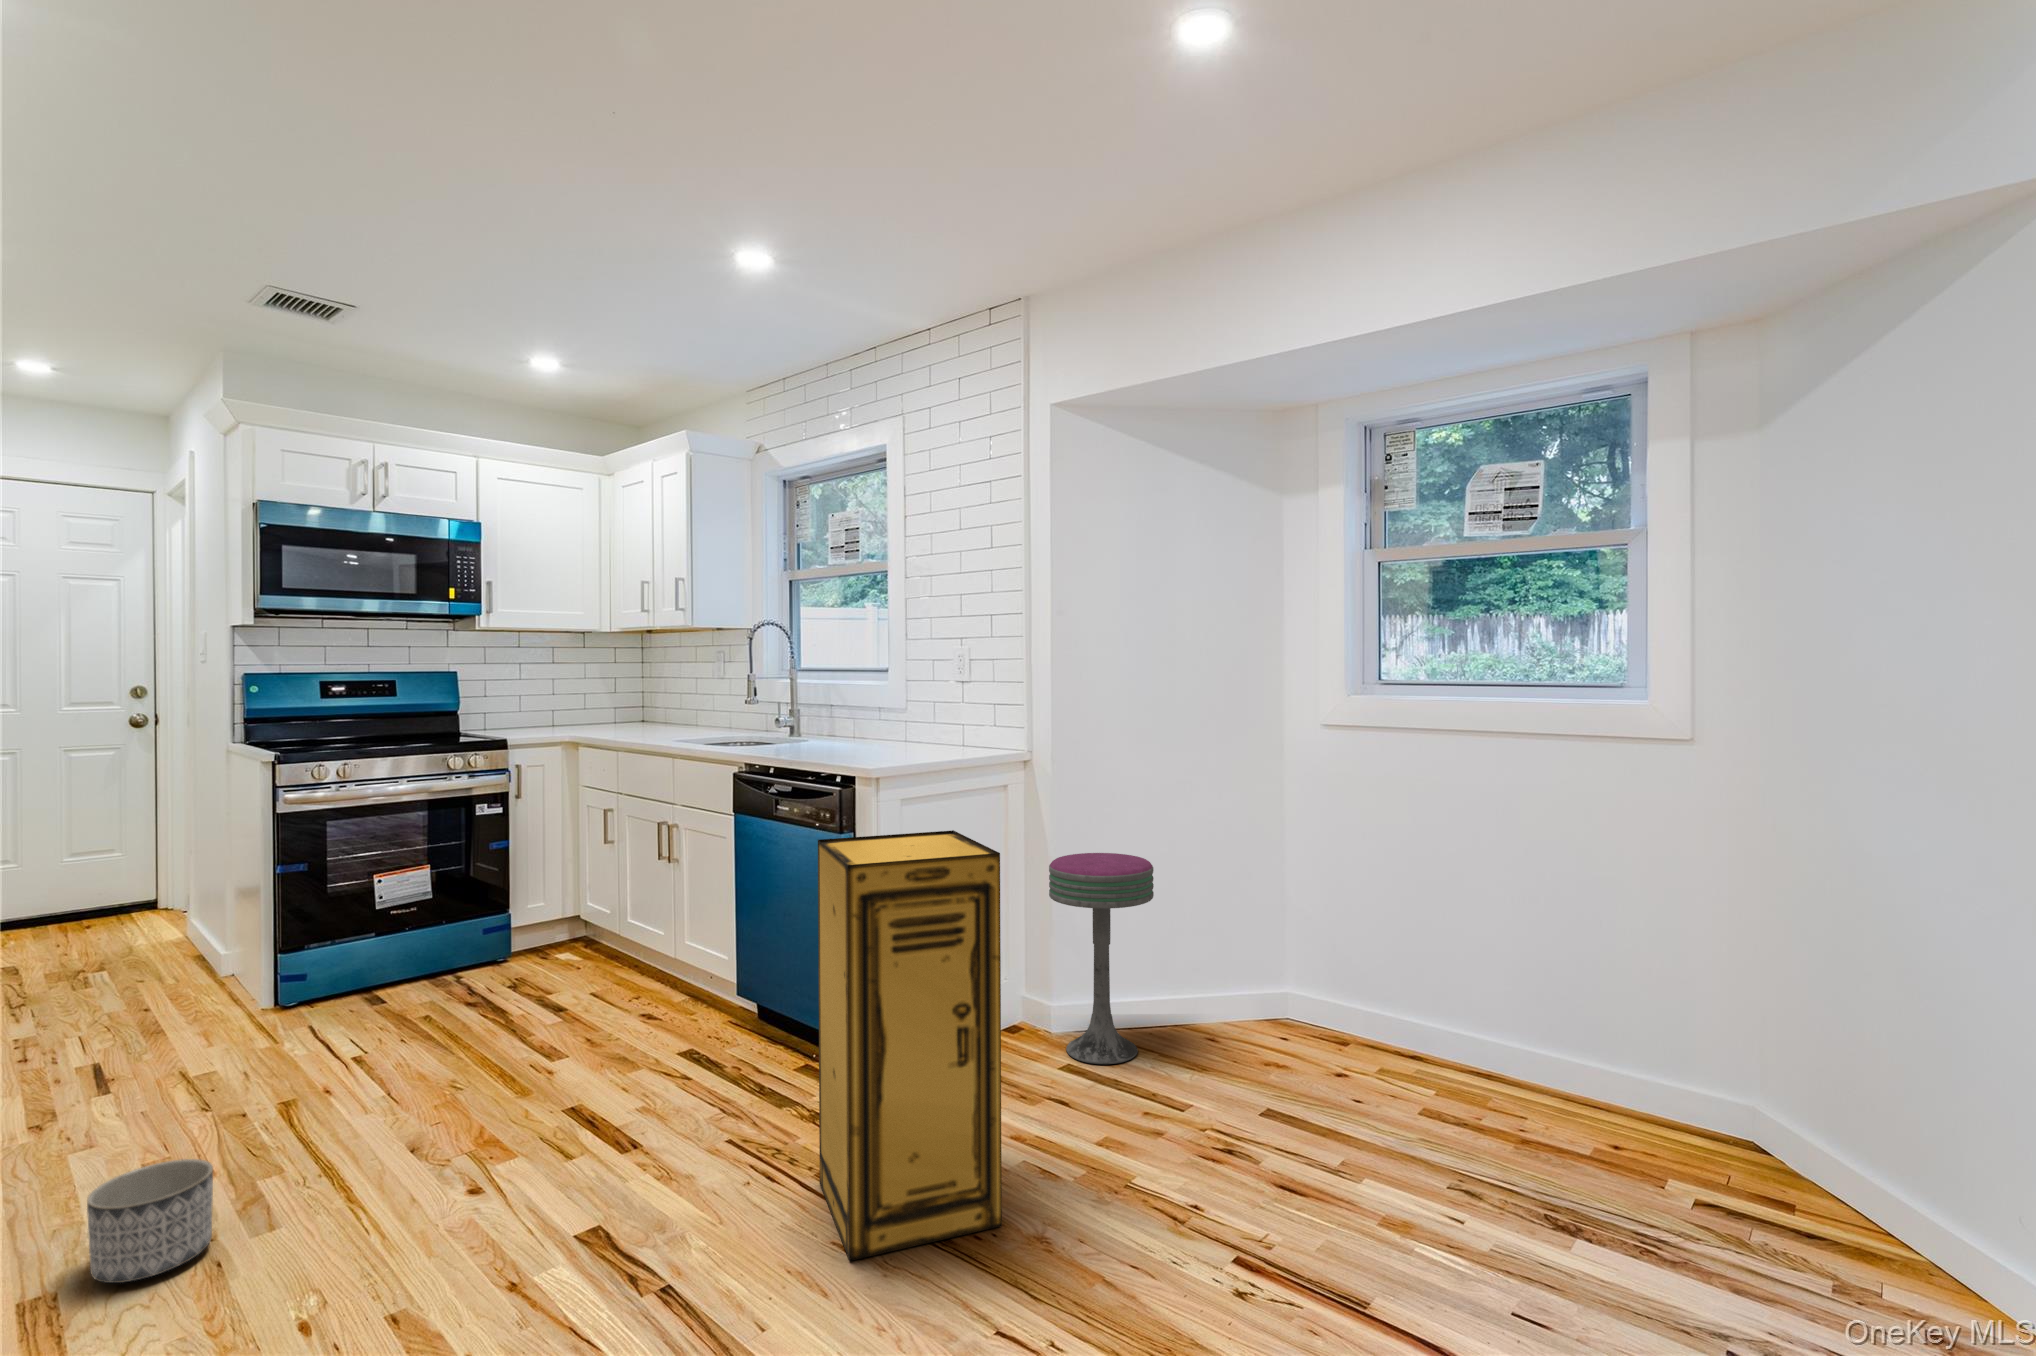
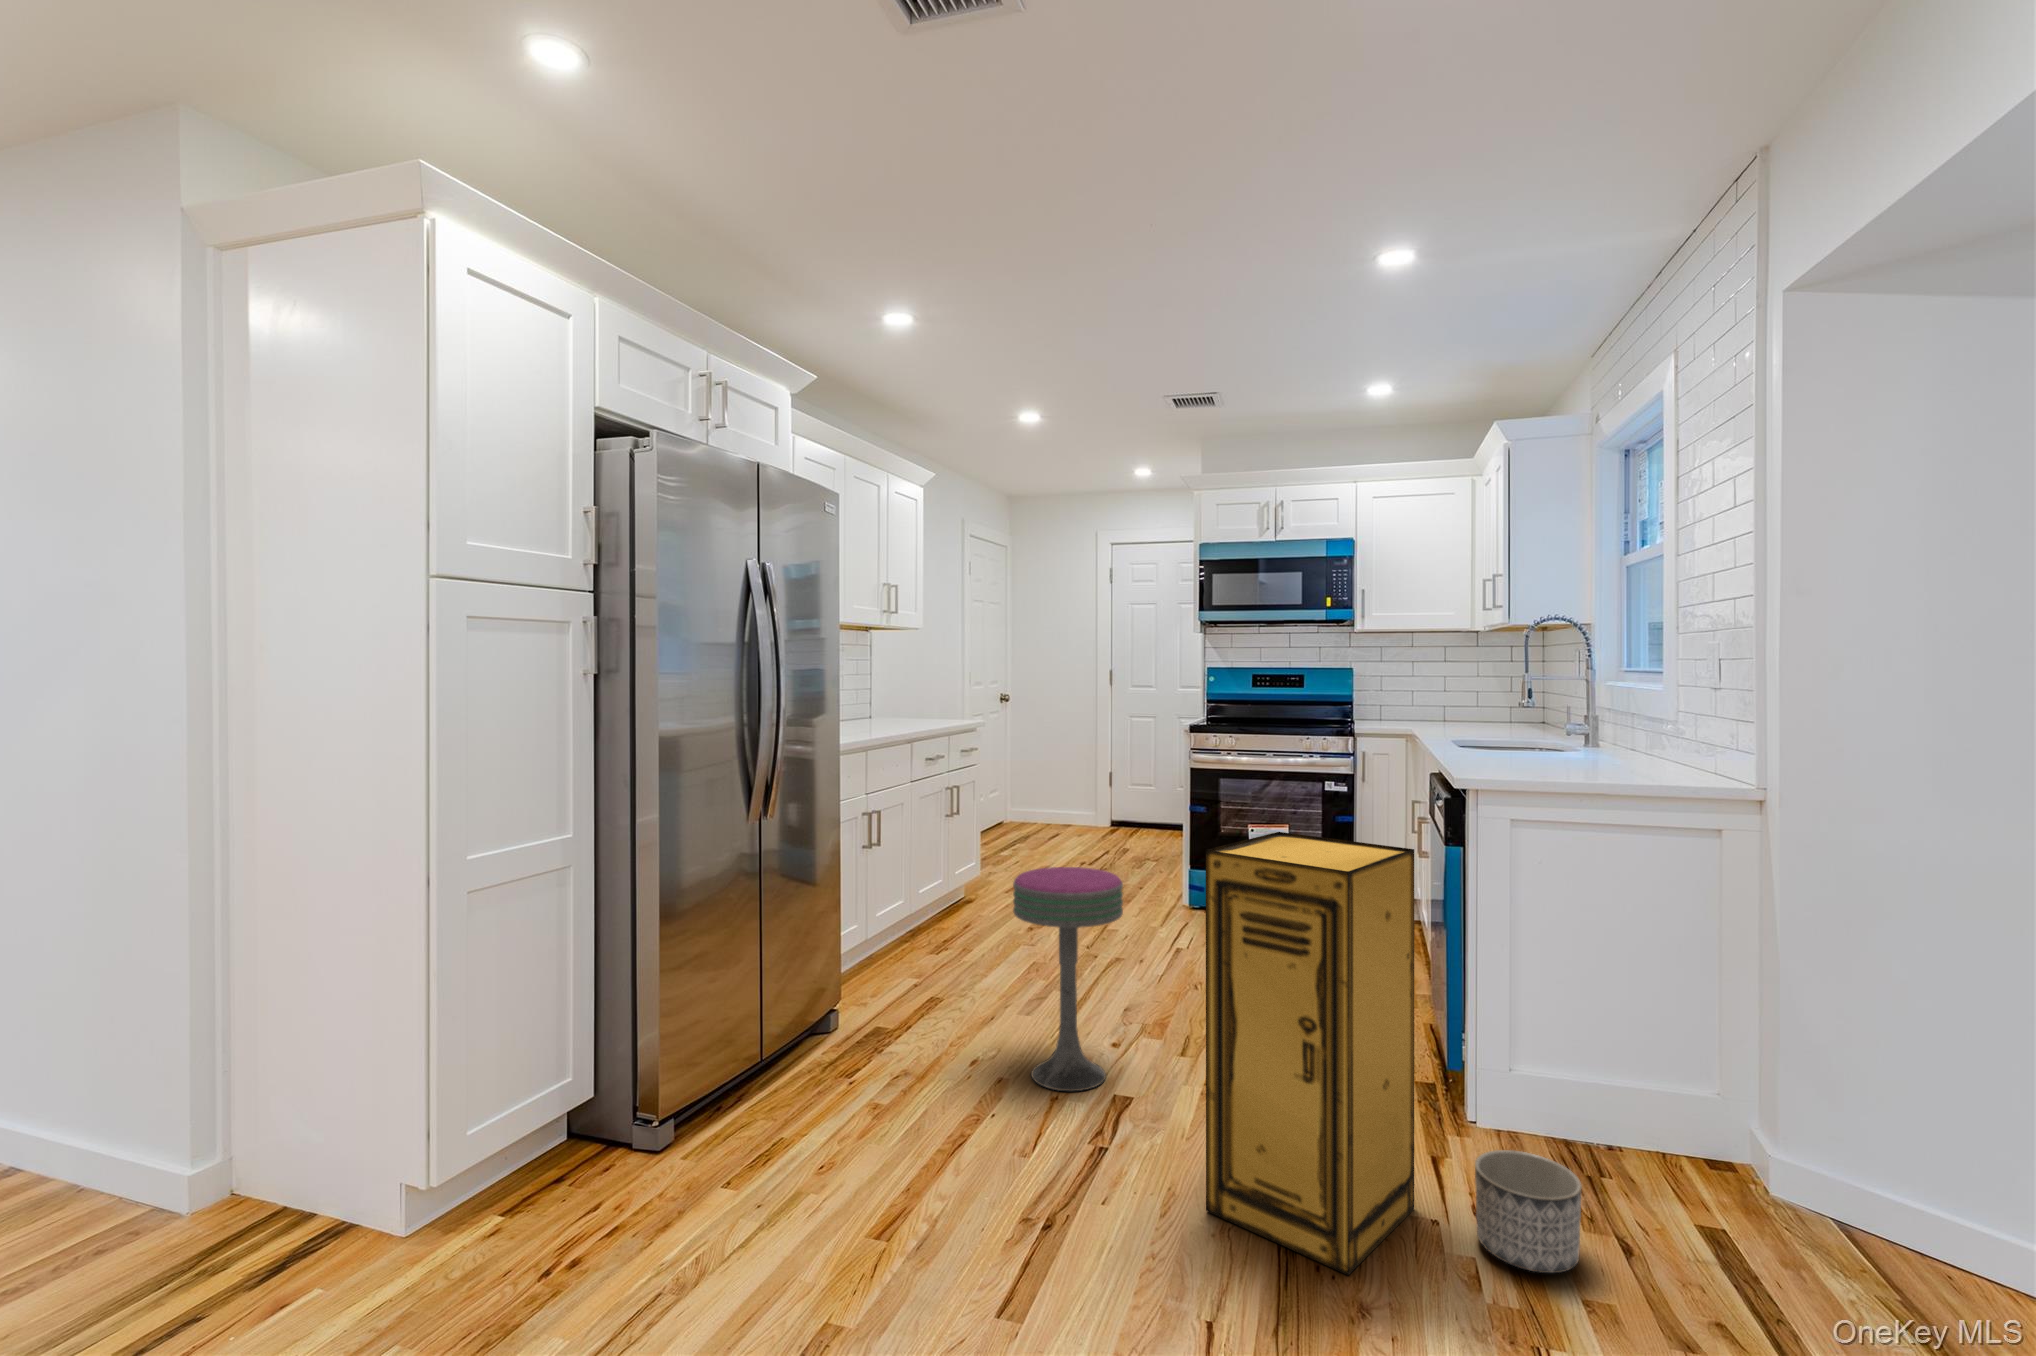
bar stool: present [1049,853,1154,1064] -> present [1013,867,1123,1091]
planter: present [87,1159,213,1283] -> present [1475,1150,1582,1273]

